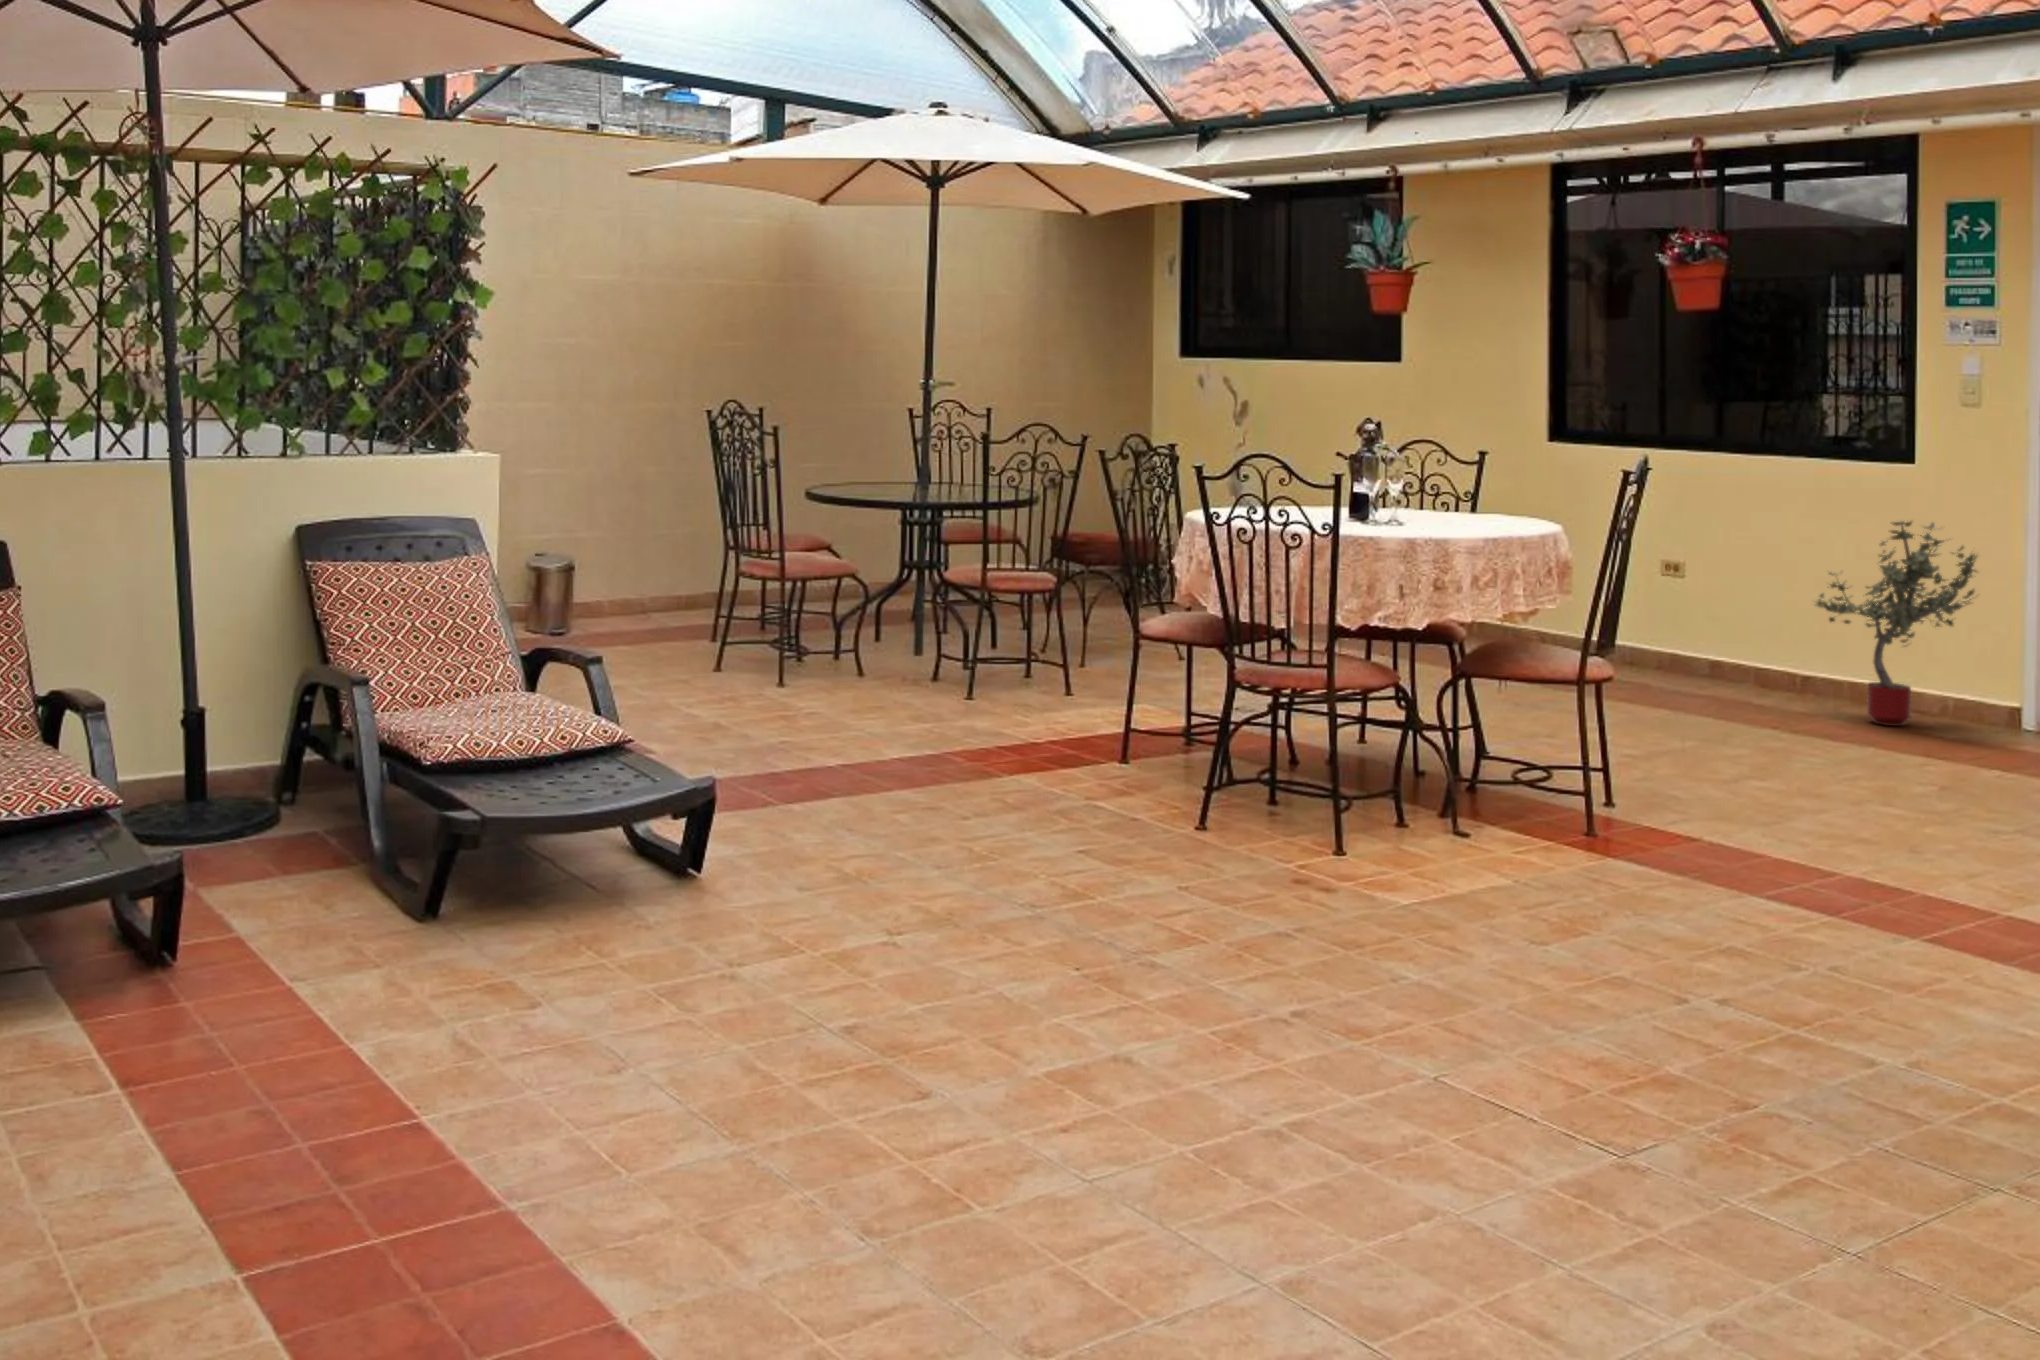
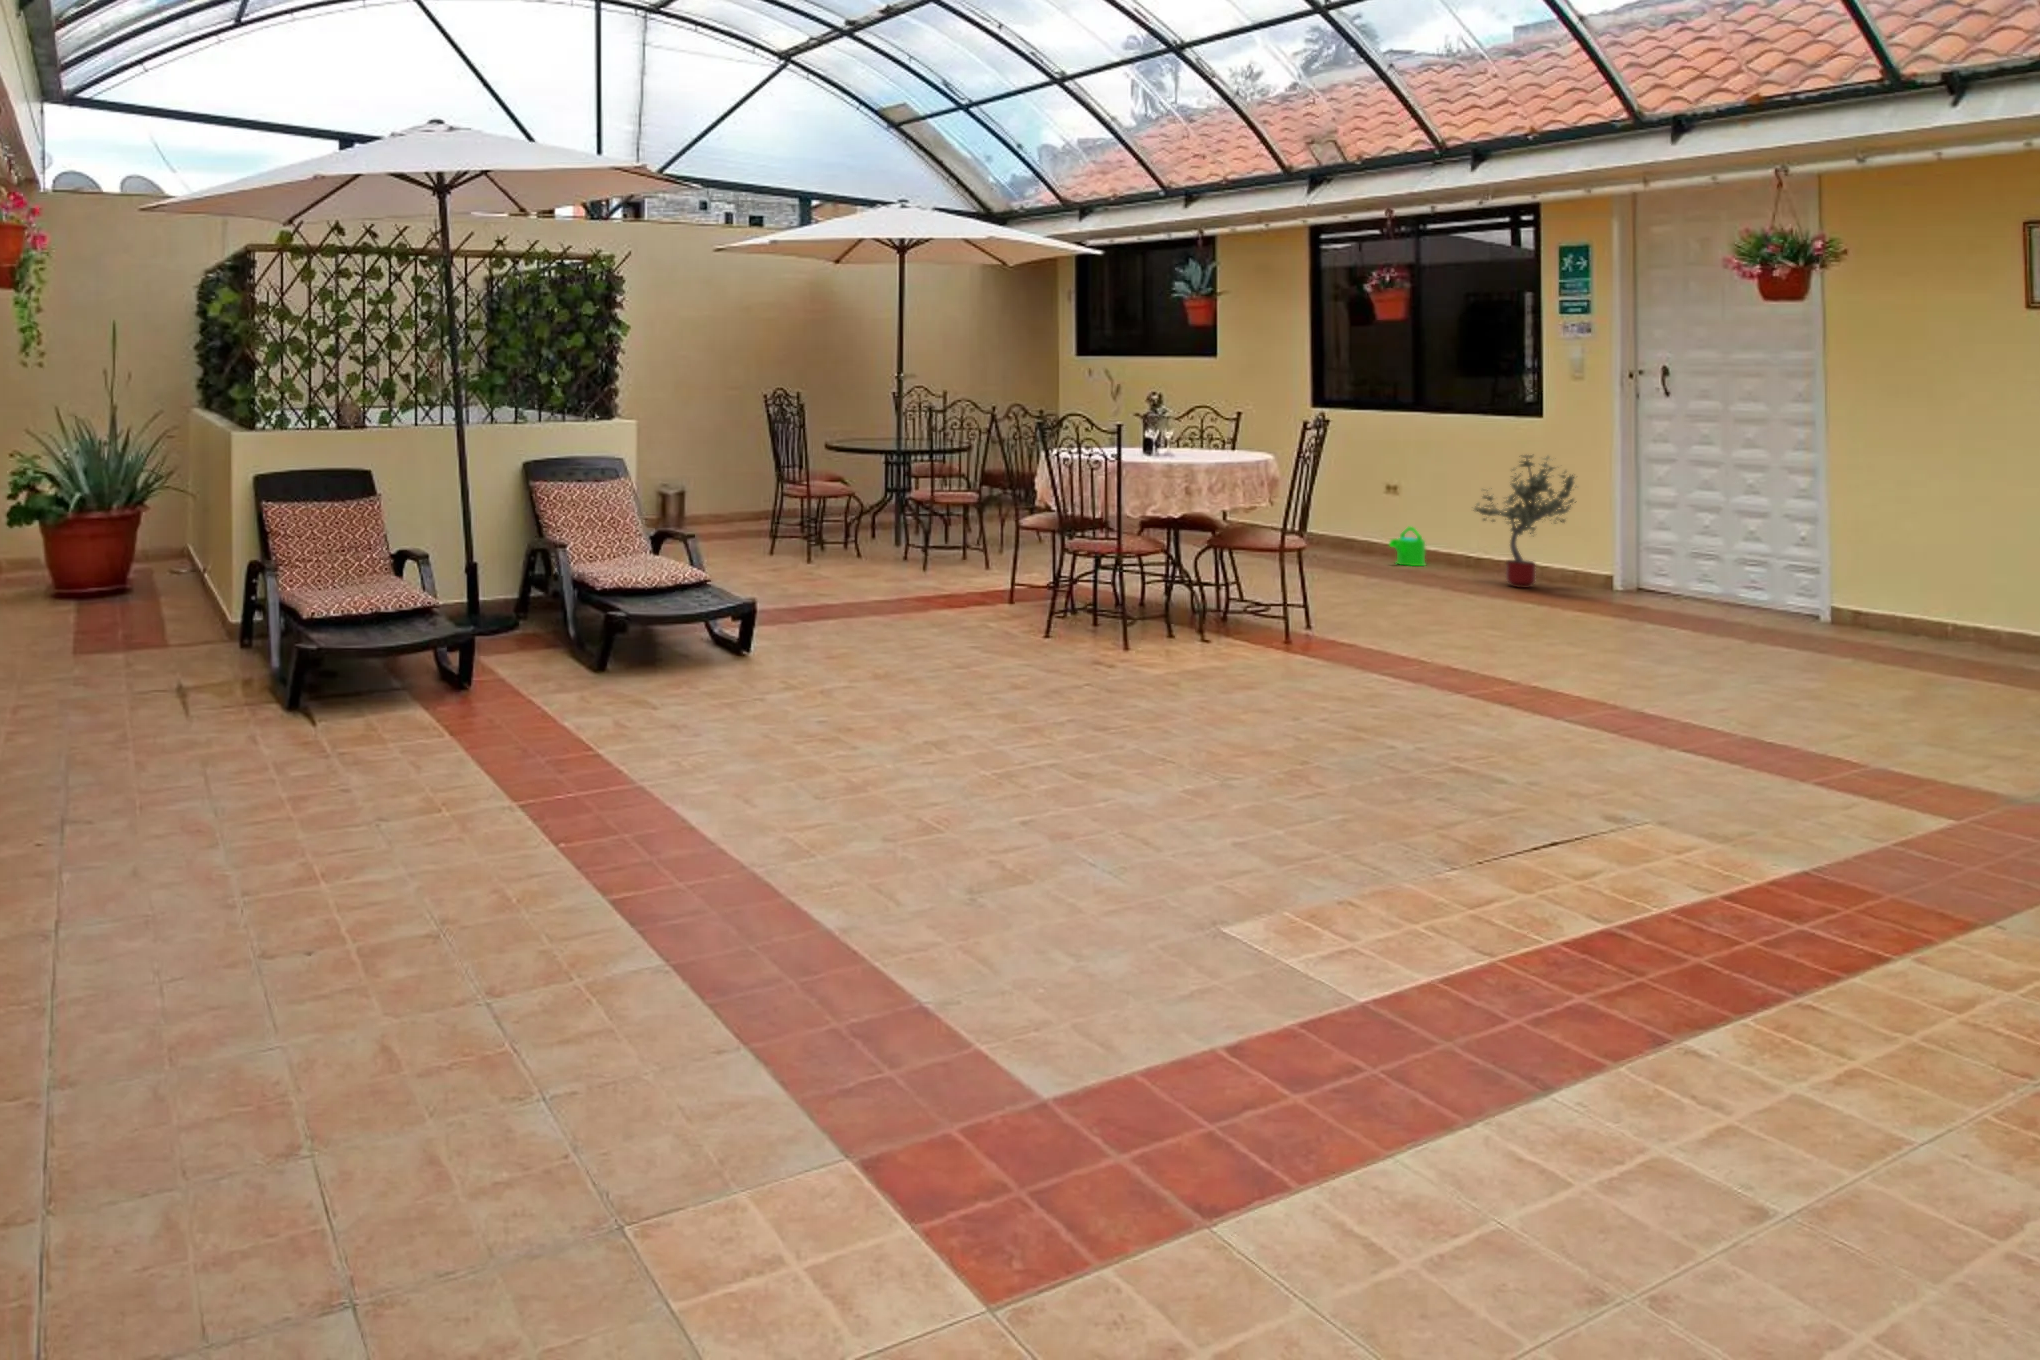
watering can: none [1680,627,1734,688] -> present [1389,527,1425,566]

